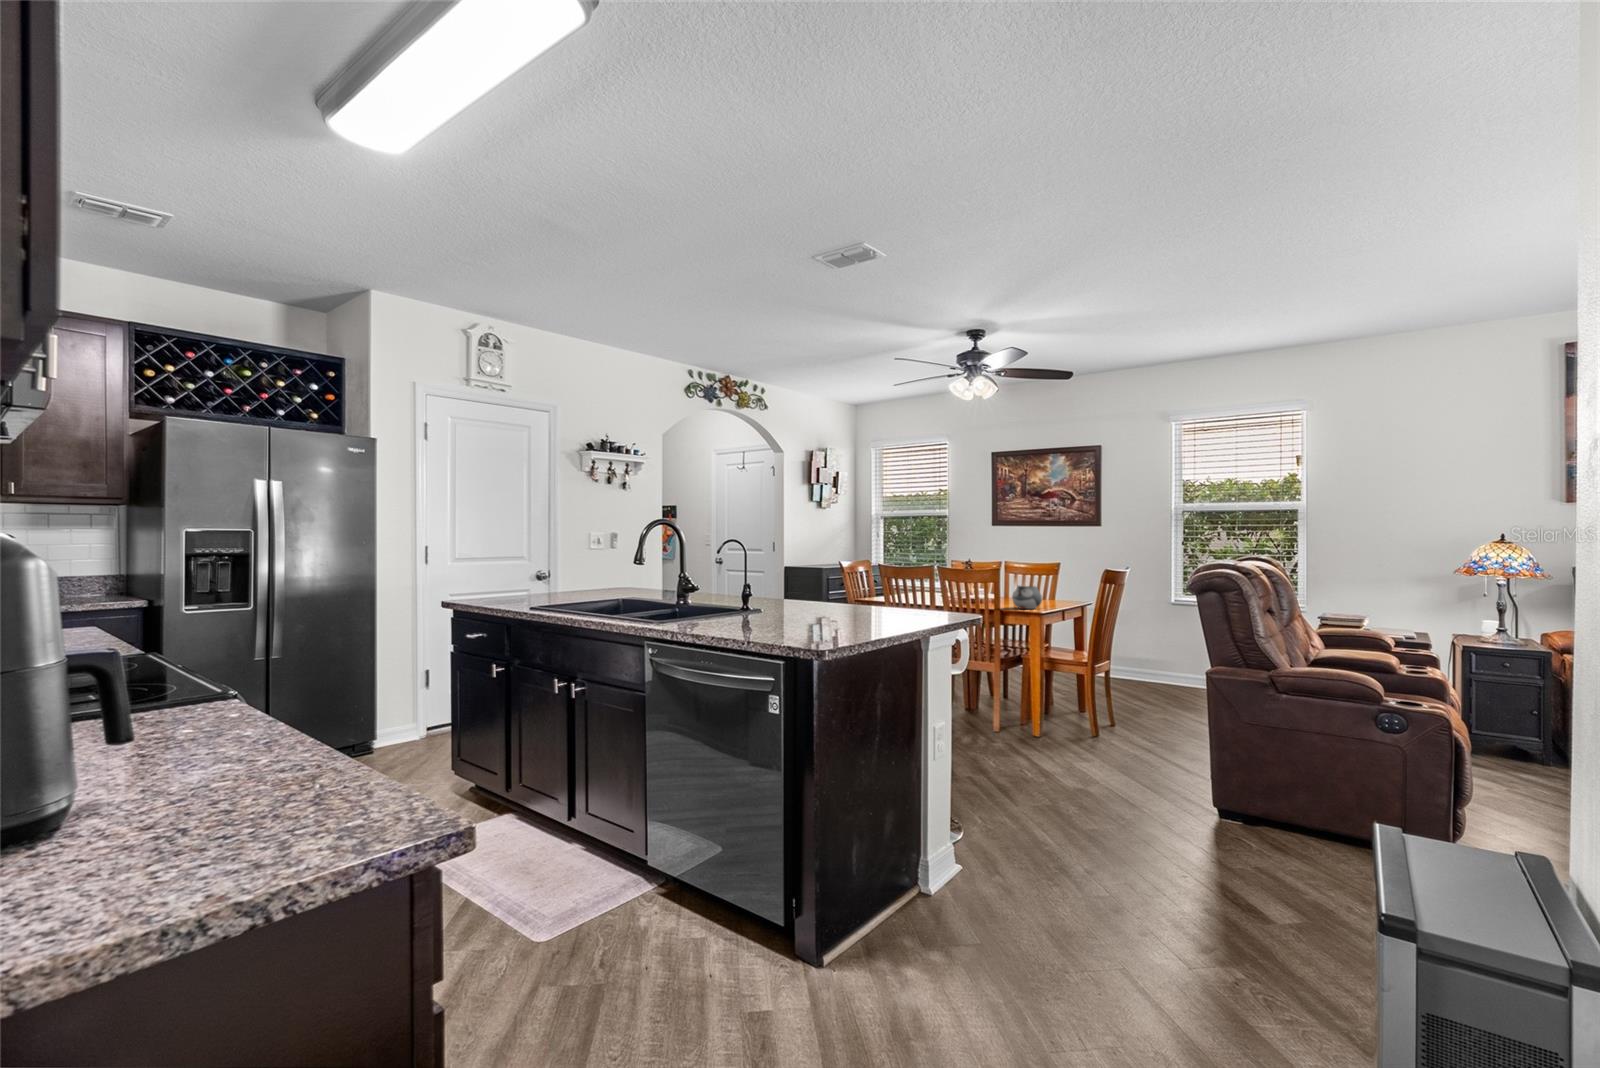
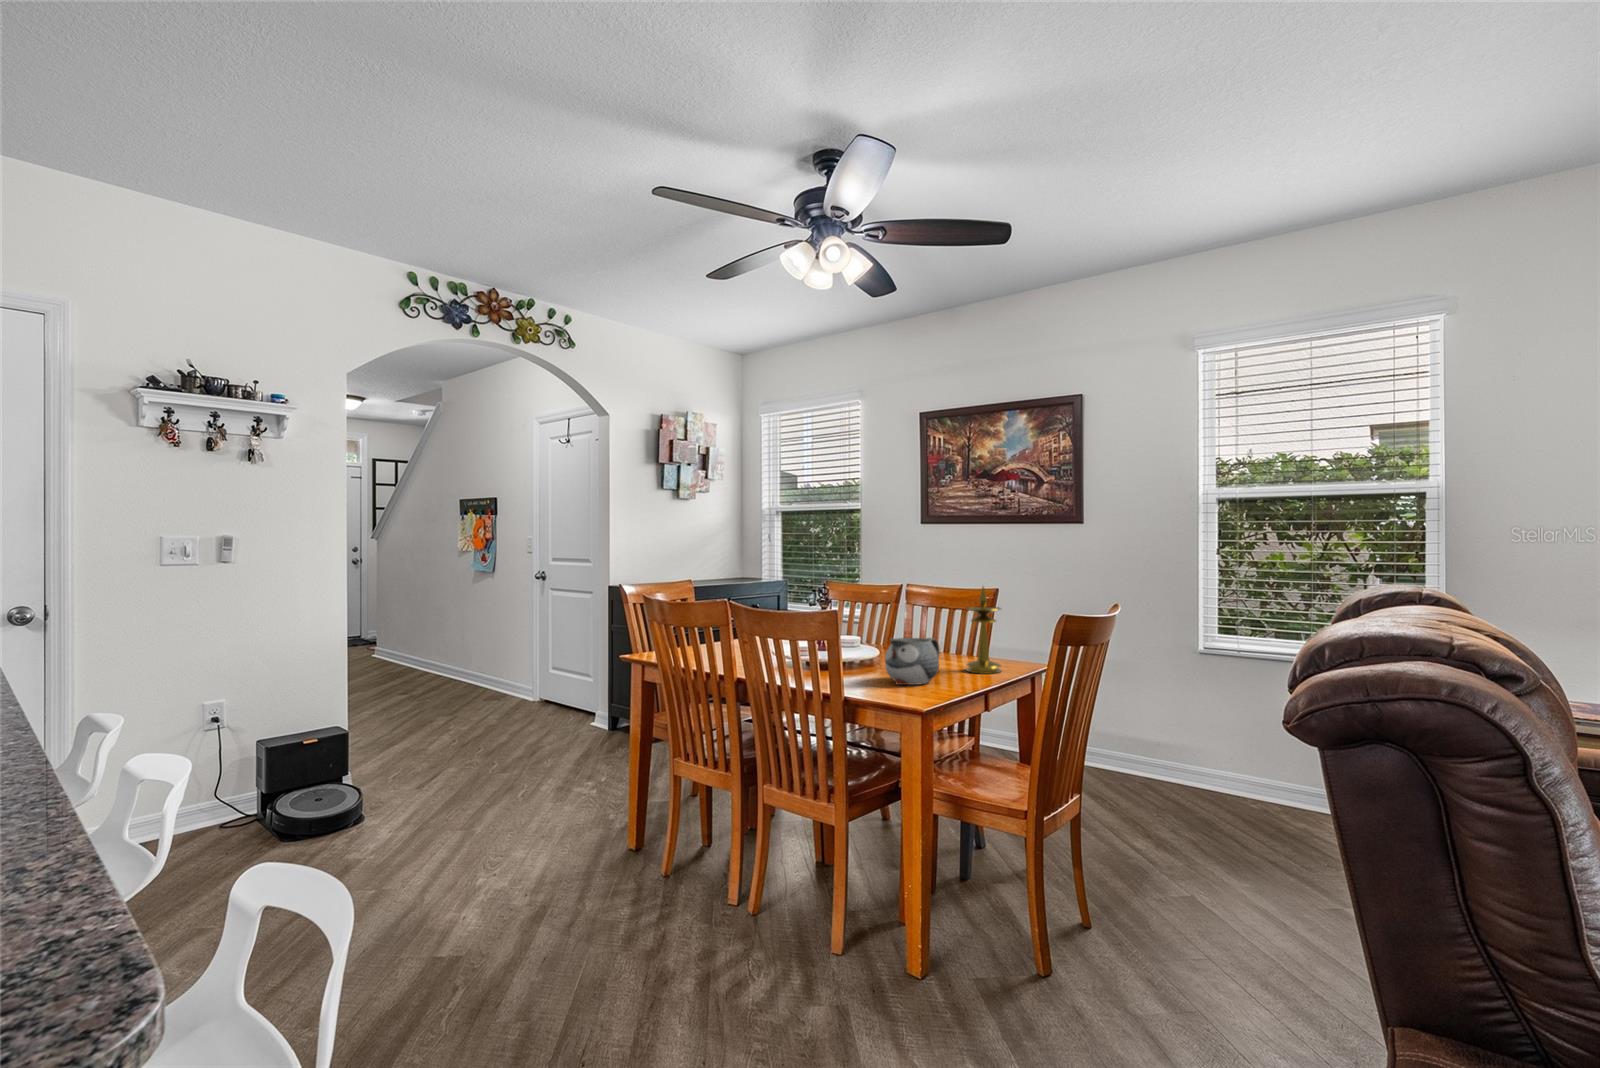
candlestick: none [1050,560,1070,606] -> present [966,587,1001,674]

